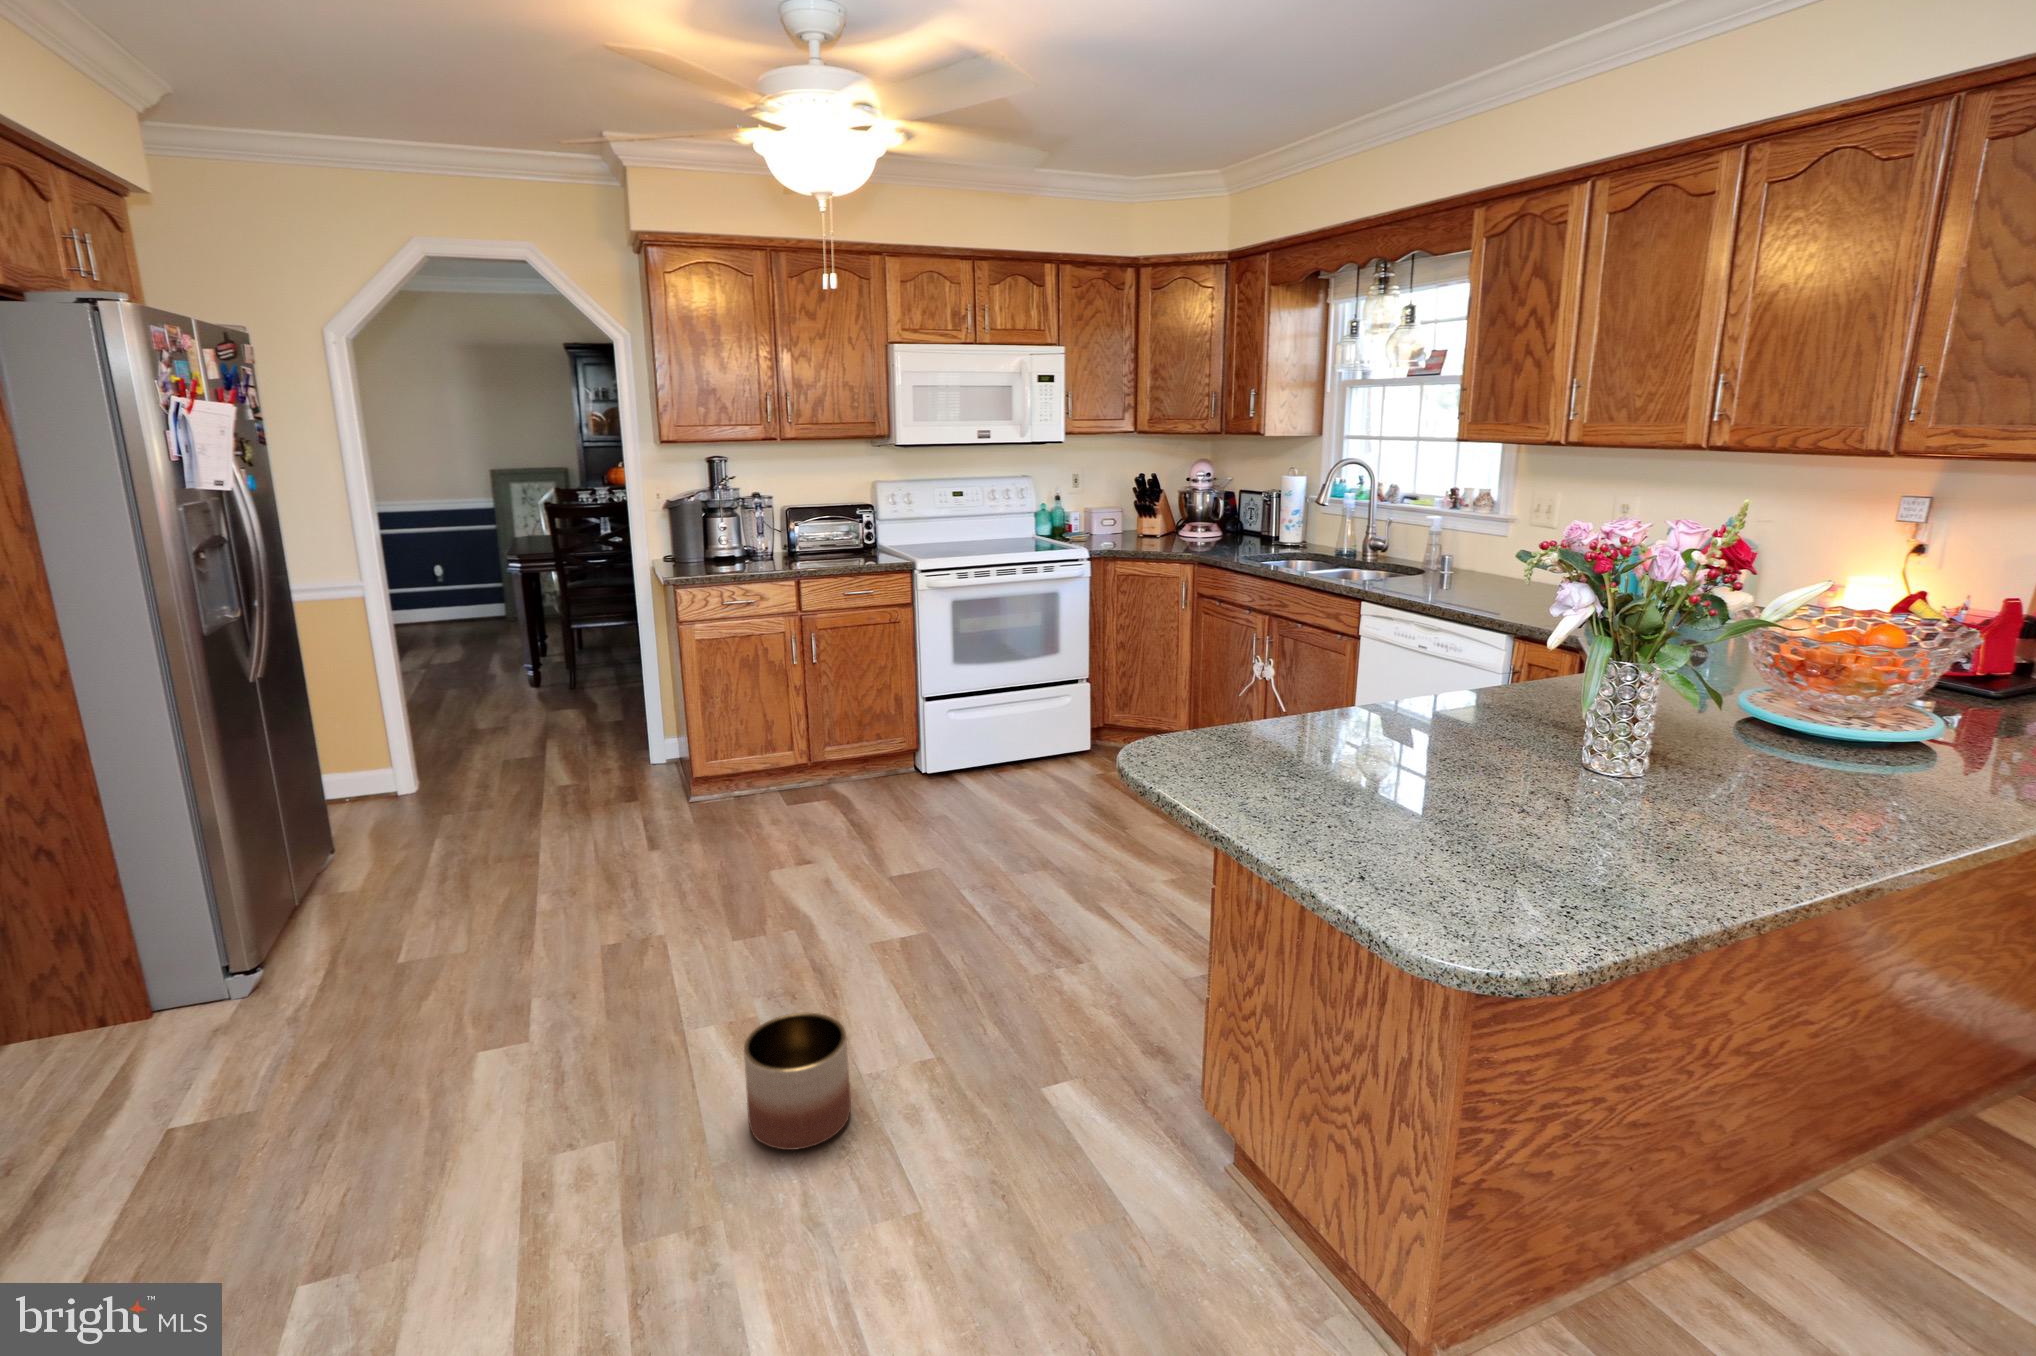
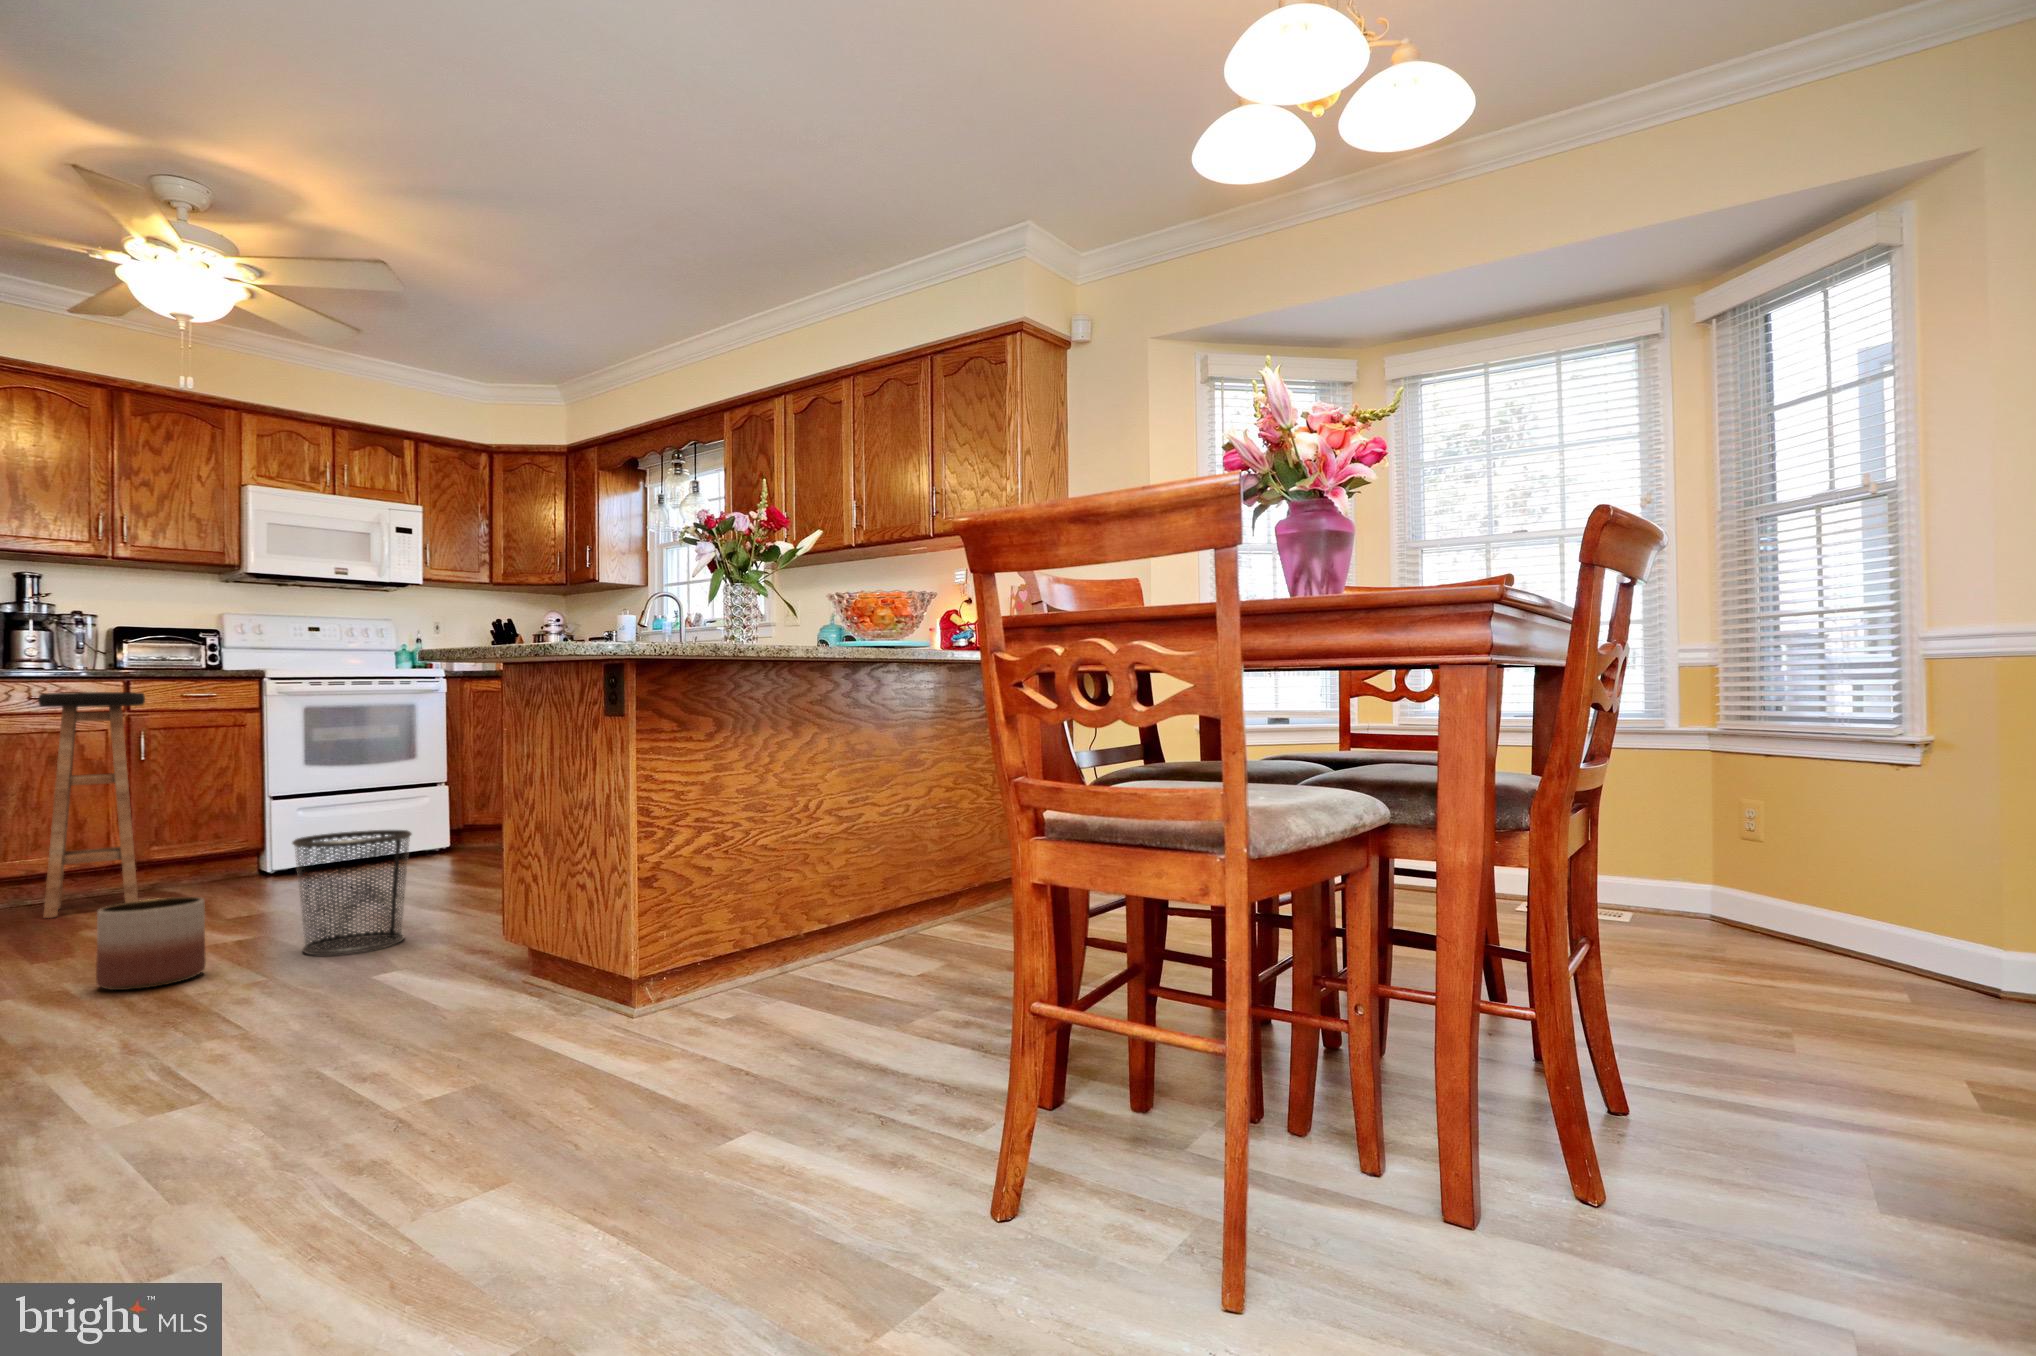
bar stool: none [721,616,815,851] -> present [38,692,145,918]
waste bin: none [935,918,1068,1107] -> present [292,830,411,955]

